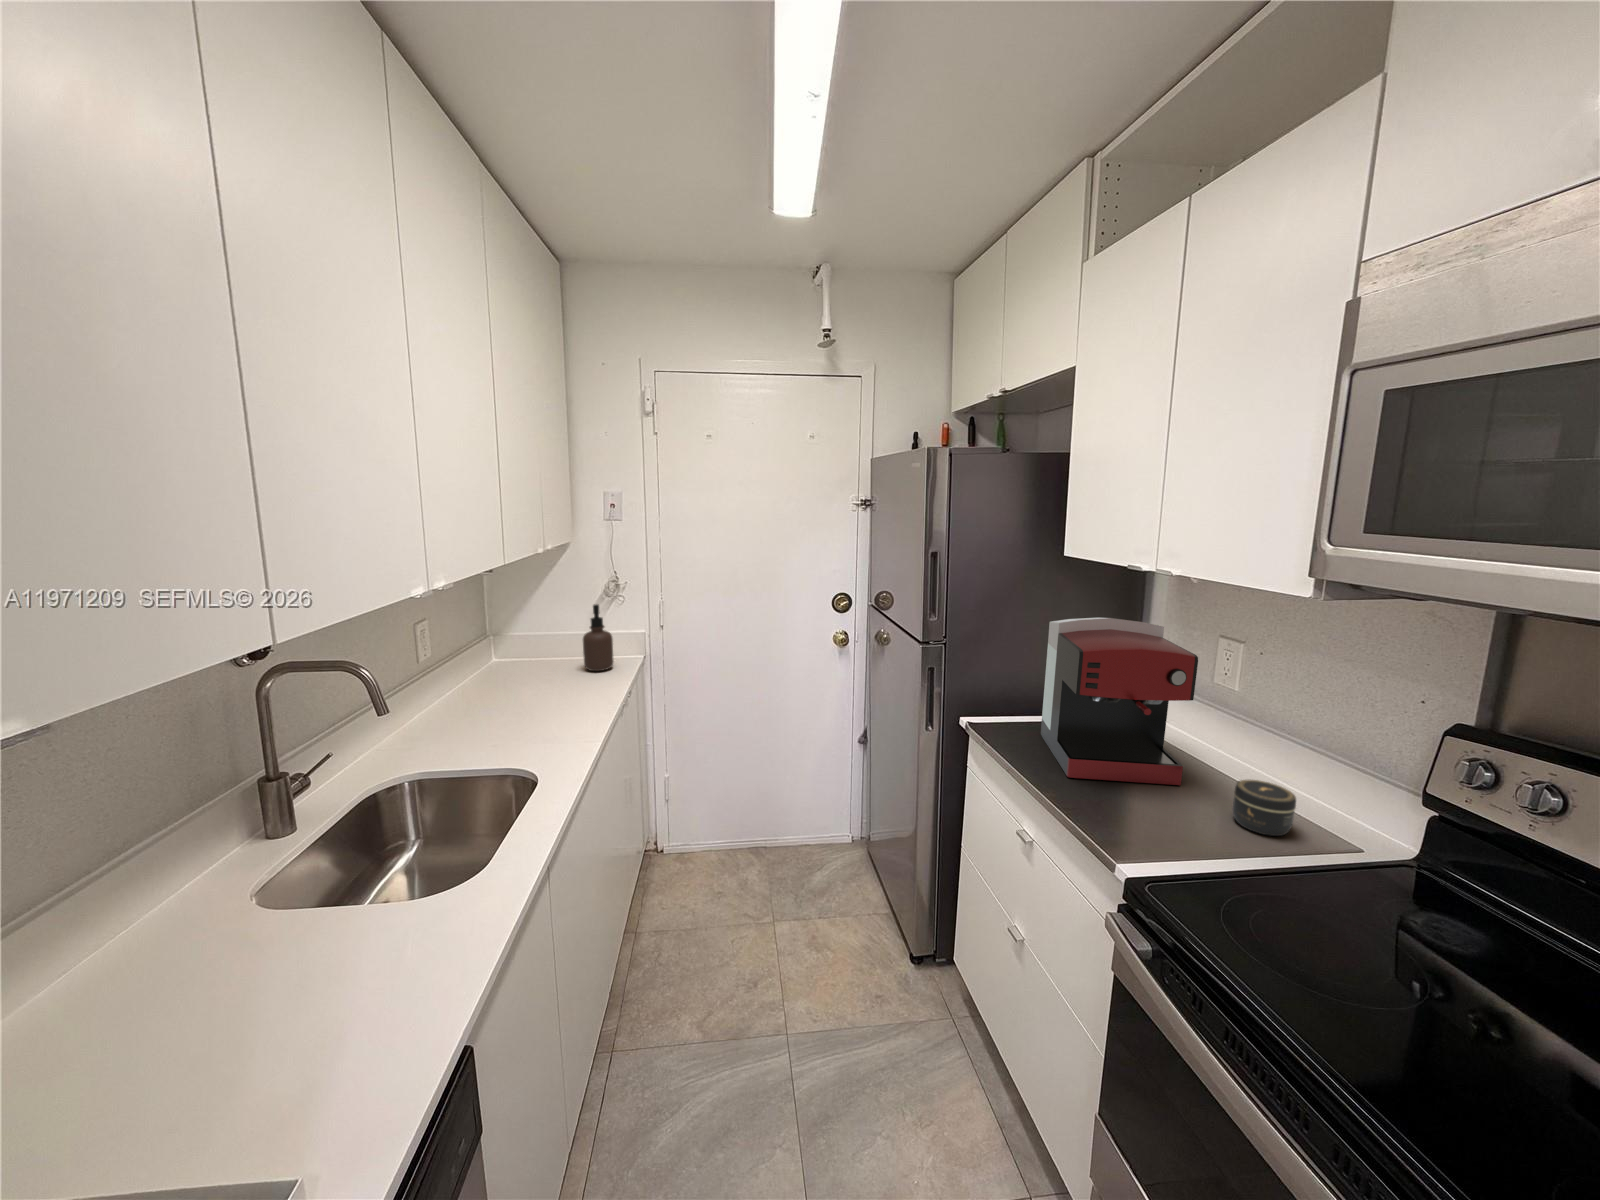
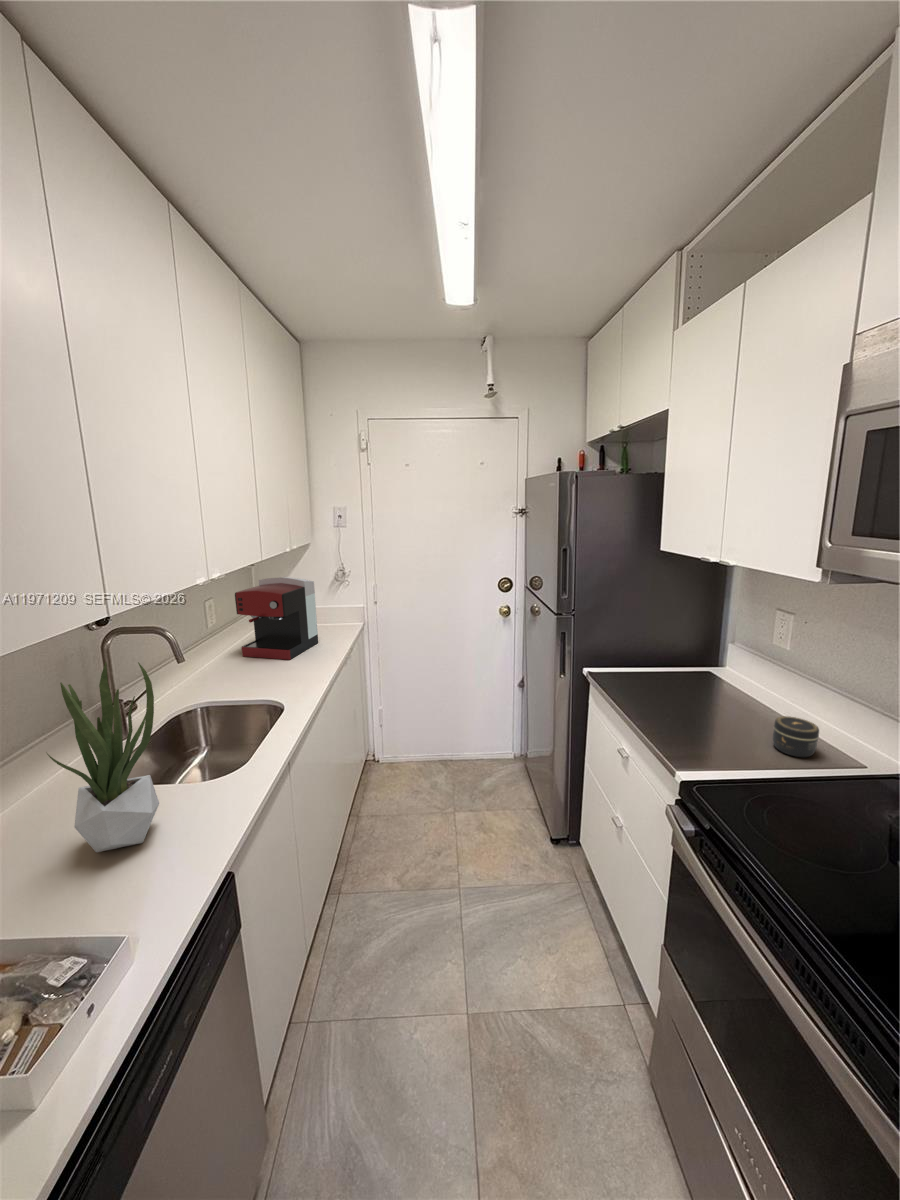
soap dispenser: present [583,604,613,671] -> none [318,588,340,635]
coffee maker: present [1041,618,1198,785] -> present [235,577,318,660]
potted plant: none [153,717,347,1033] -> present [47,662,159,852]

